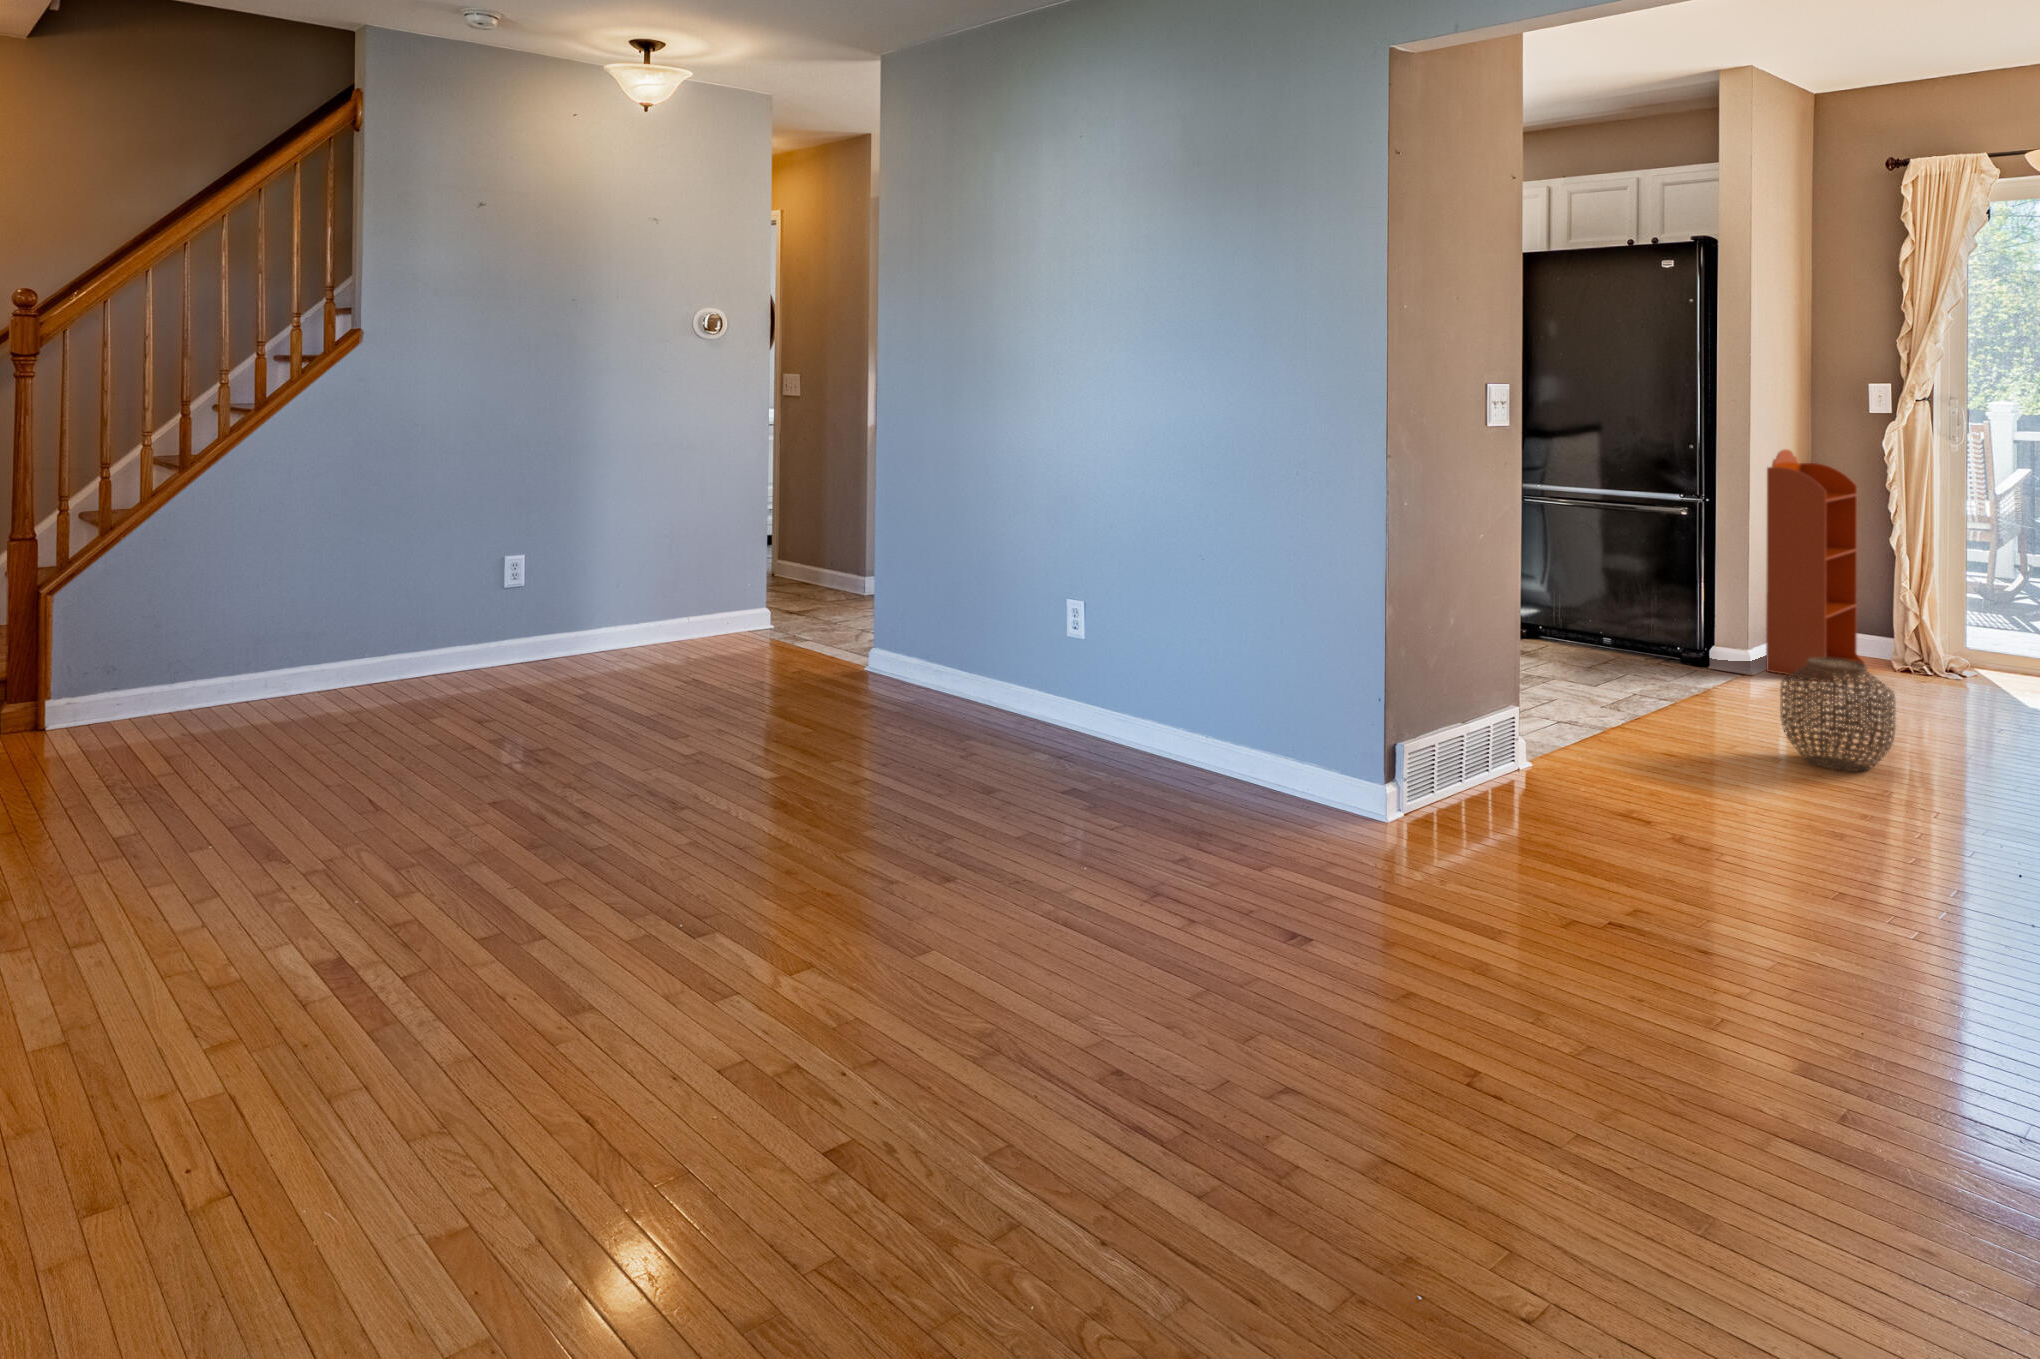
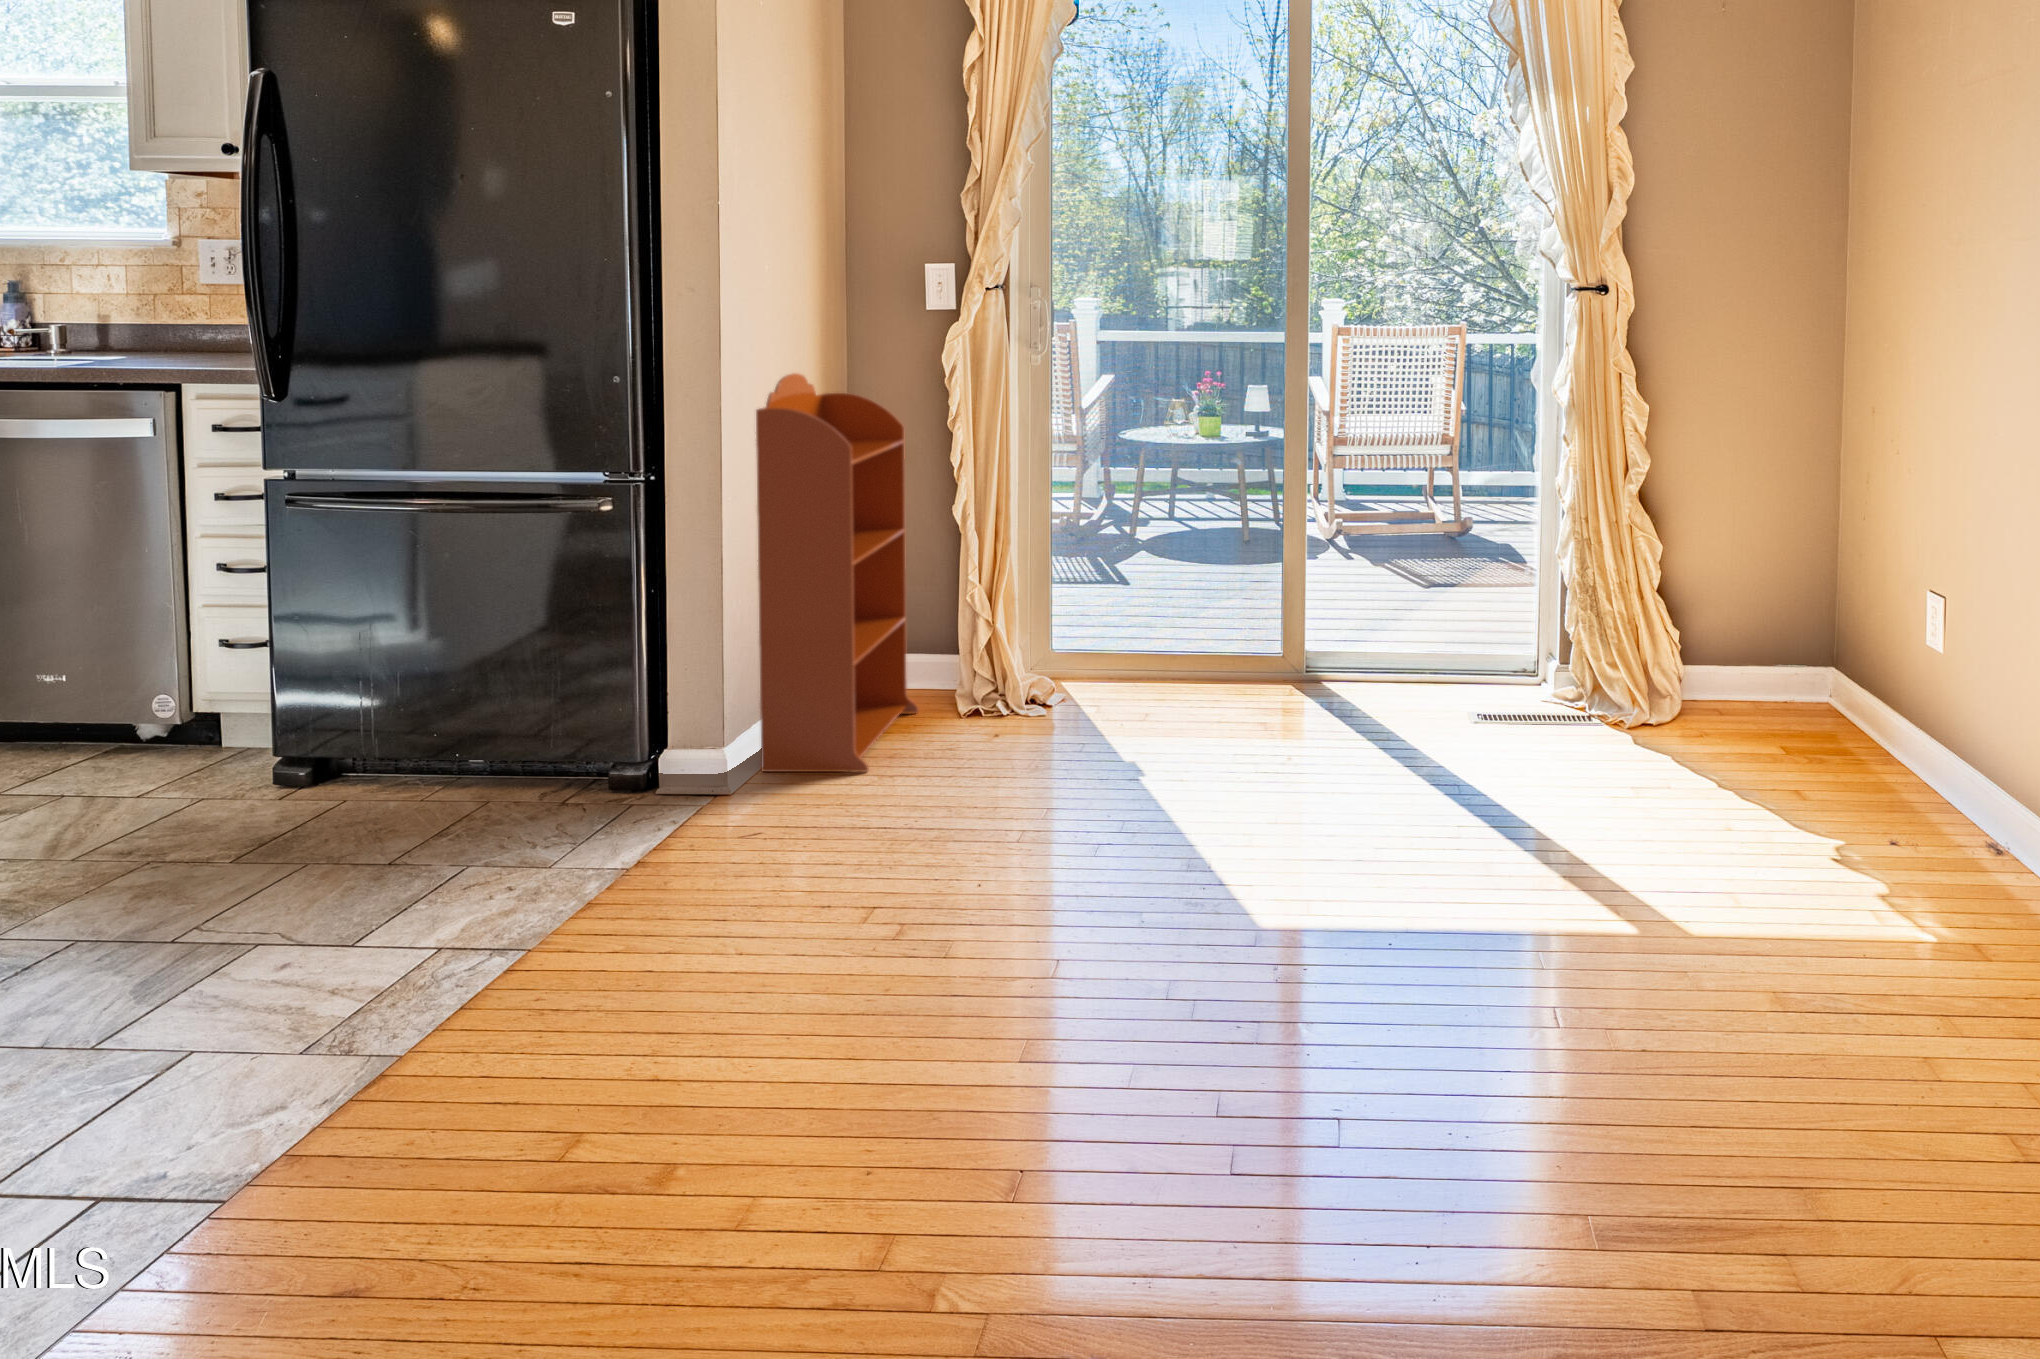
woven basket: present [1780,657,1896,772] -> none [712,853,949,1135]

